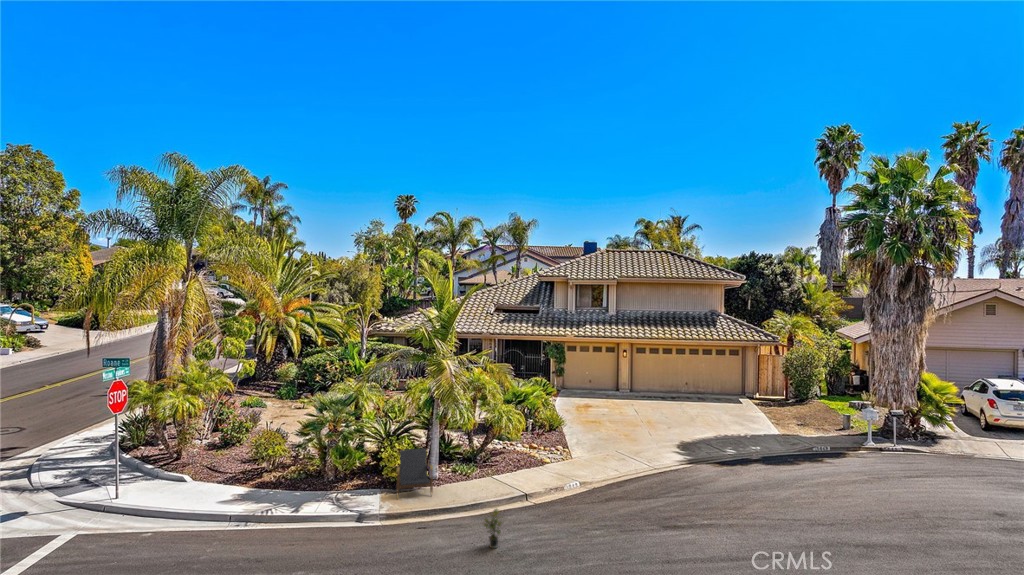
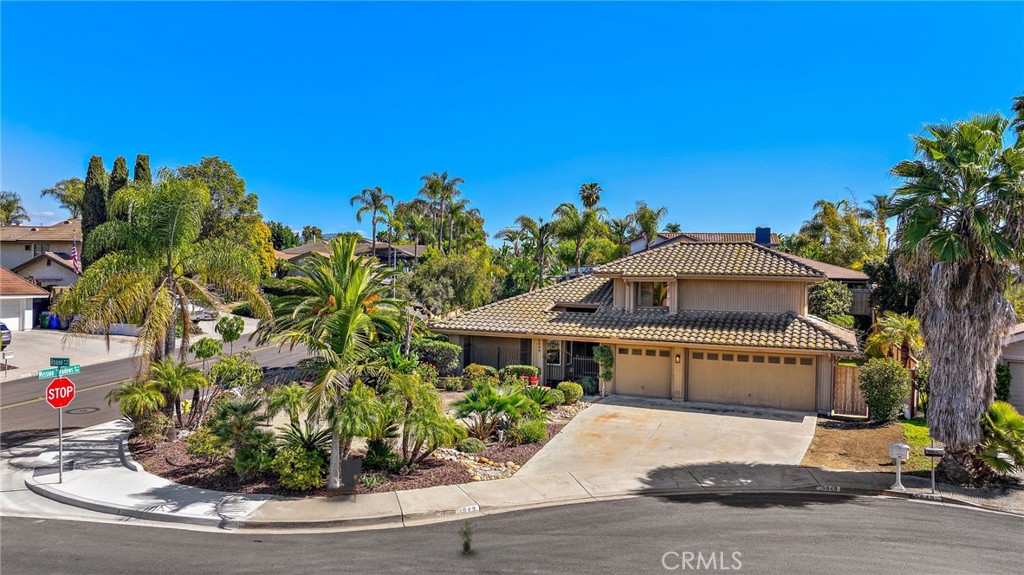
potted plant: present [484,509,503,548] -> present [459,520,473,554]

